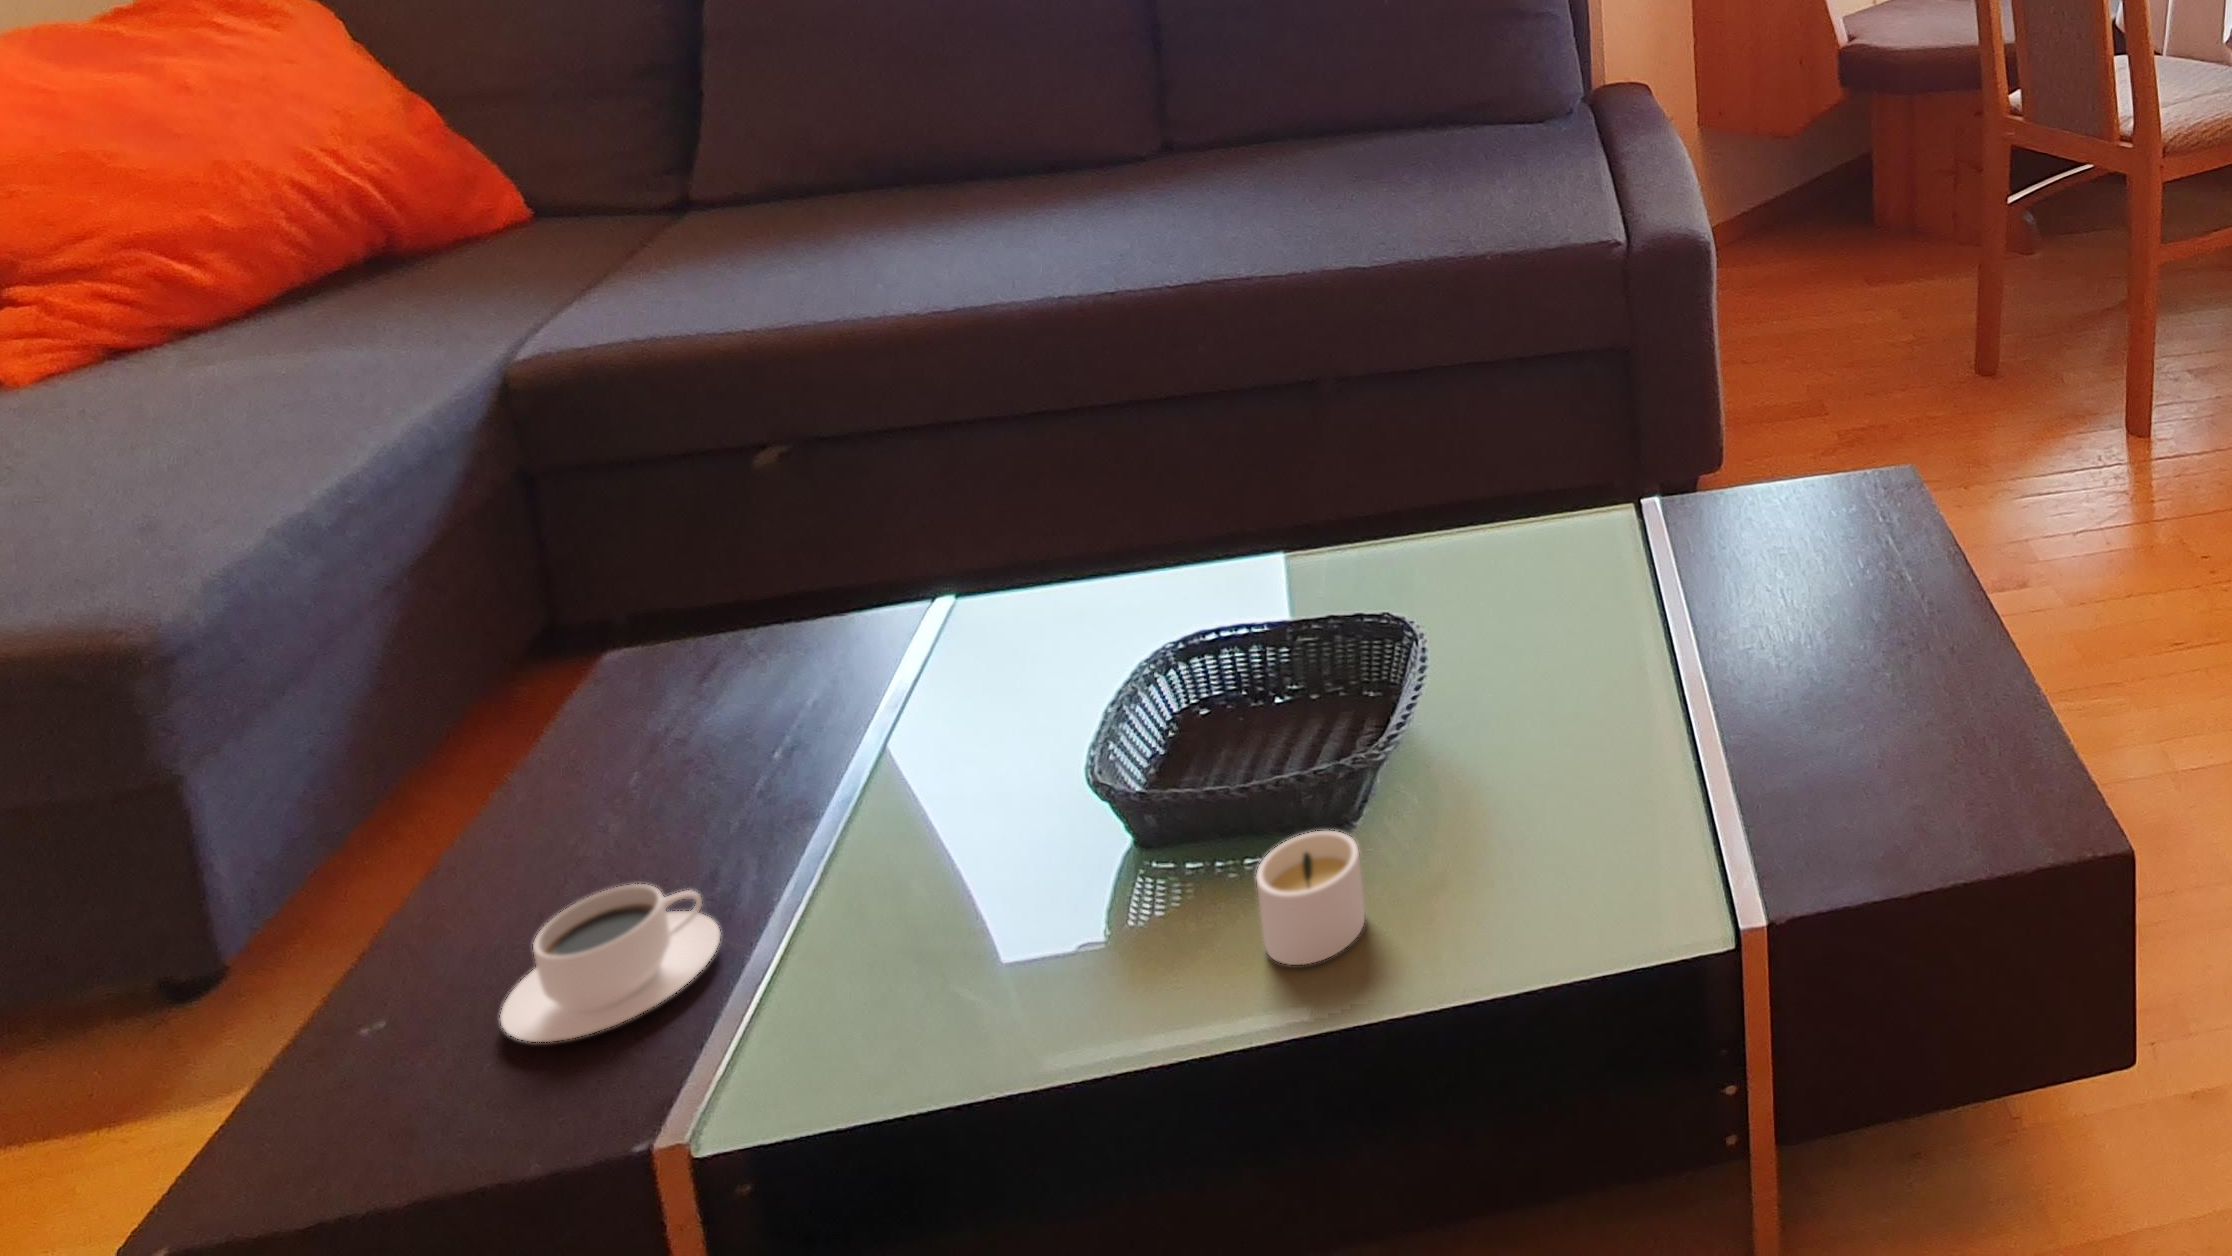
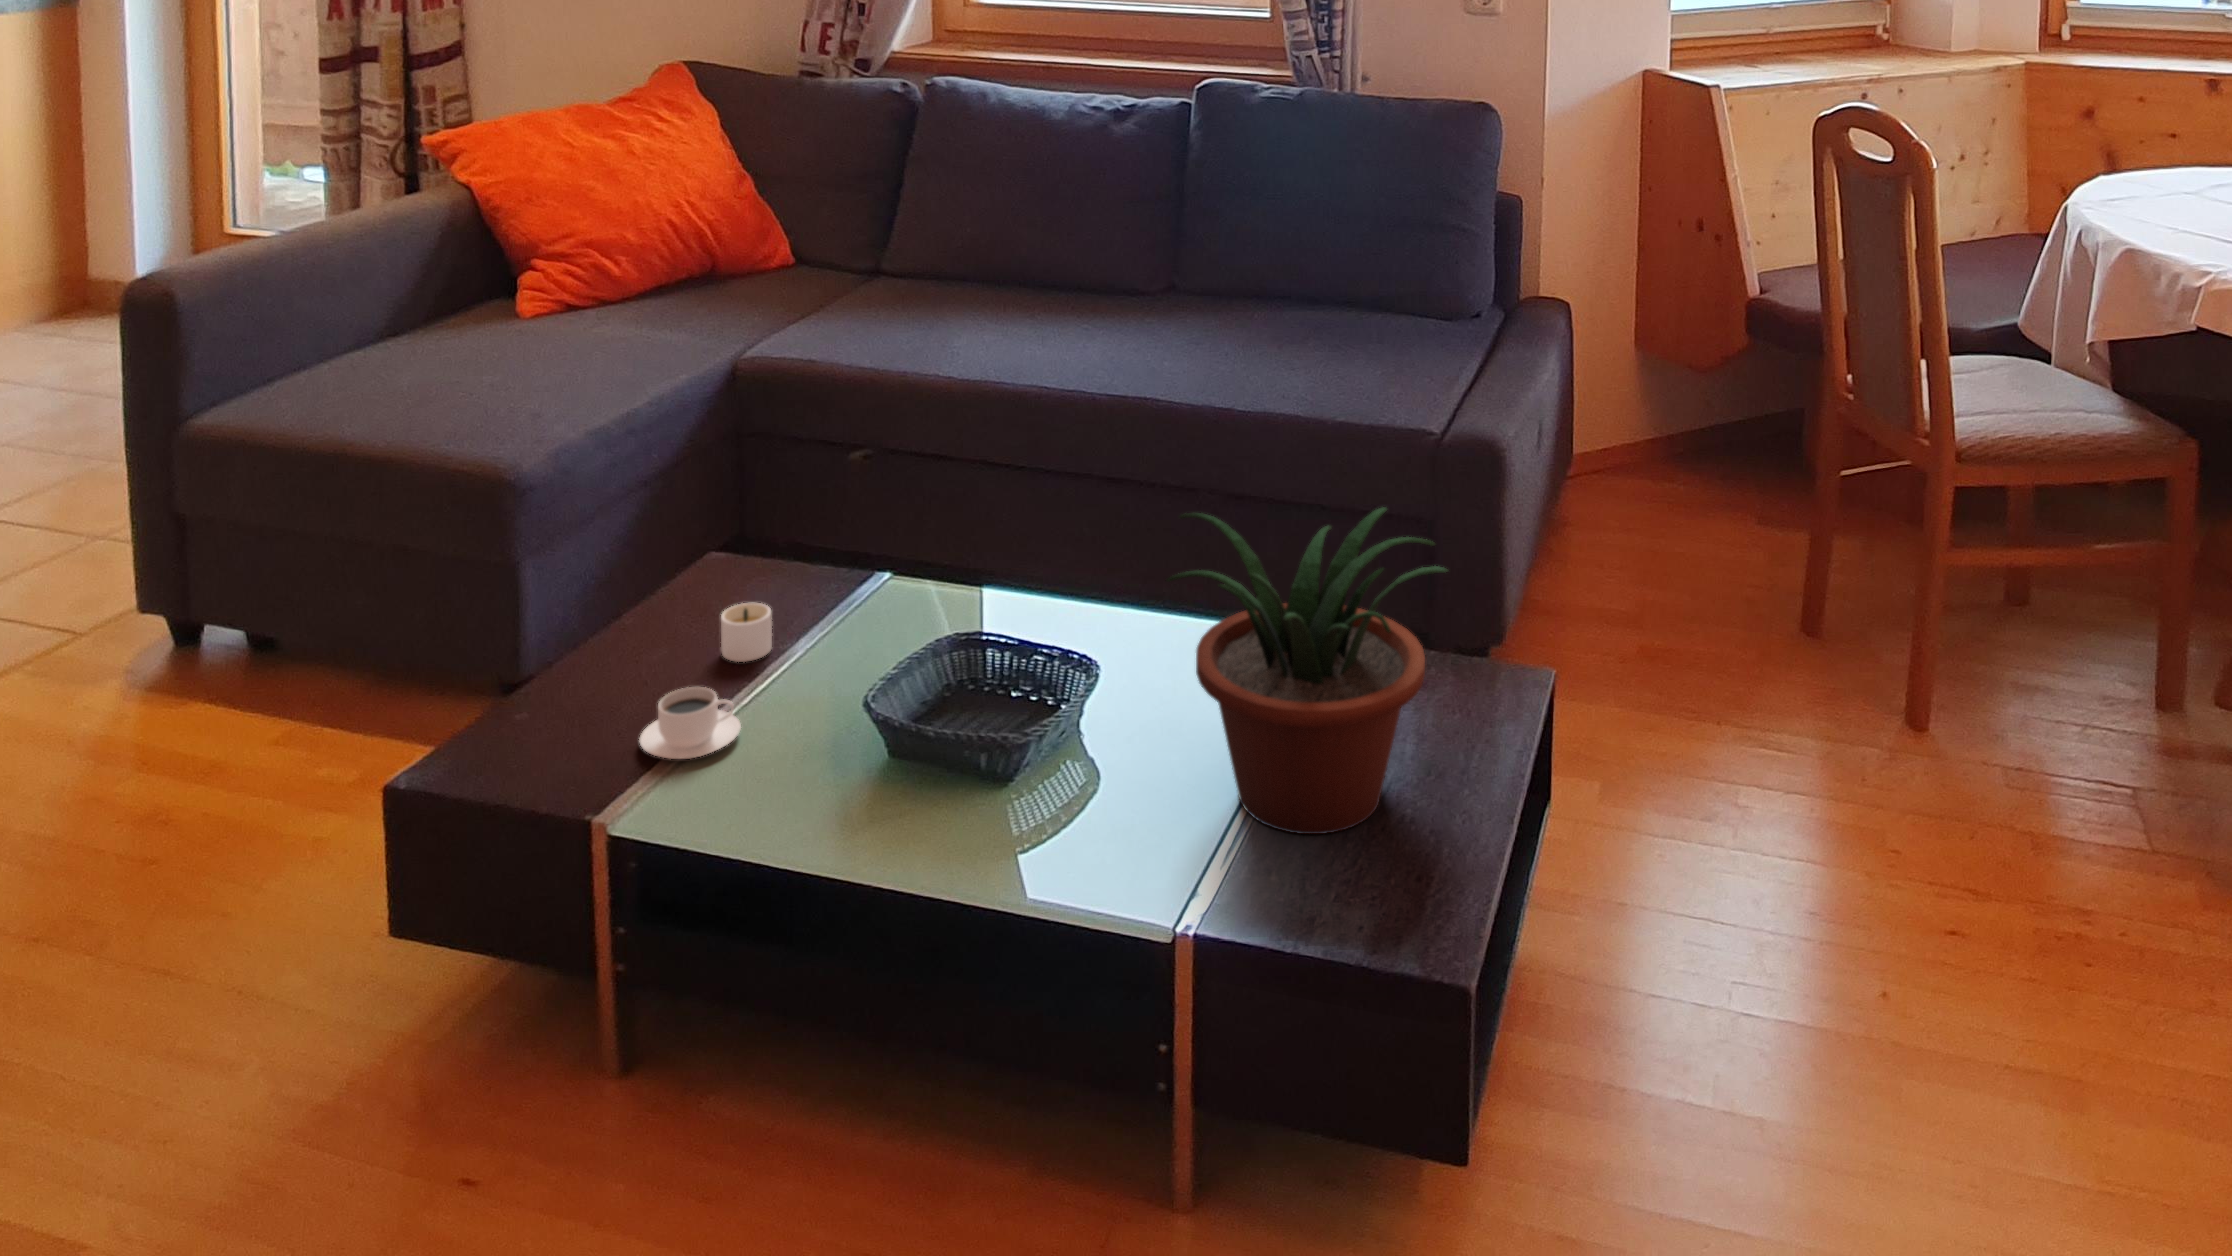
potted plant: none [1469,296,1903,765] -> present [1165,507,1448,834]
candle: present [1256,831,1365,965] -> present [721,603,772,662]

